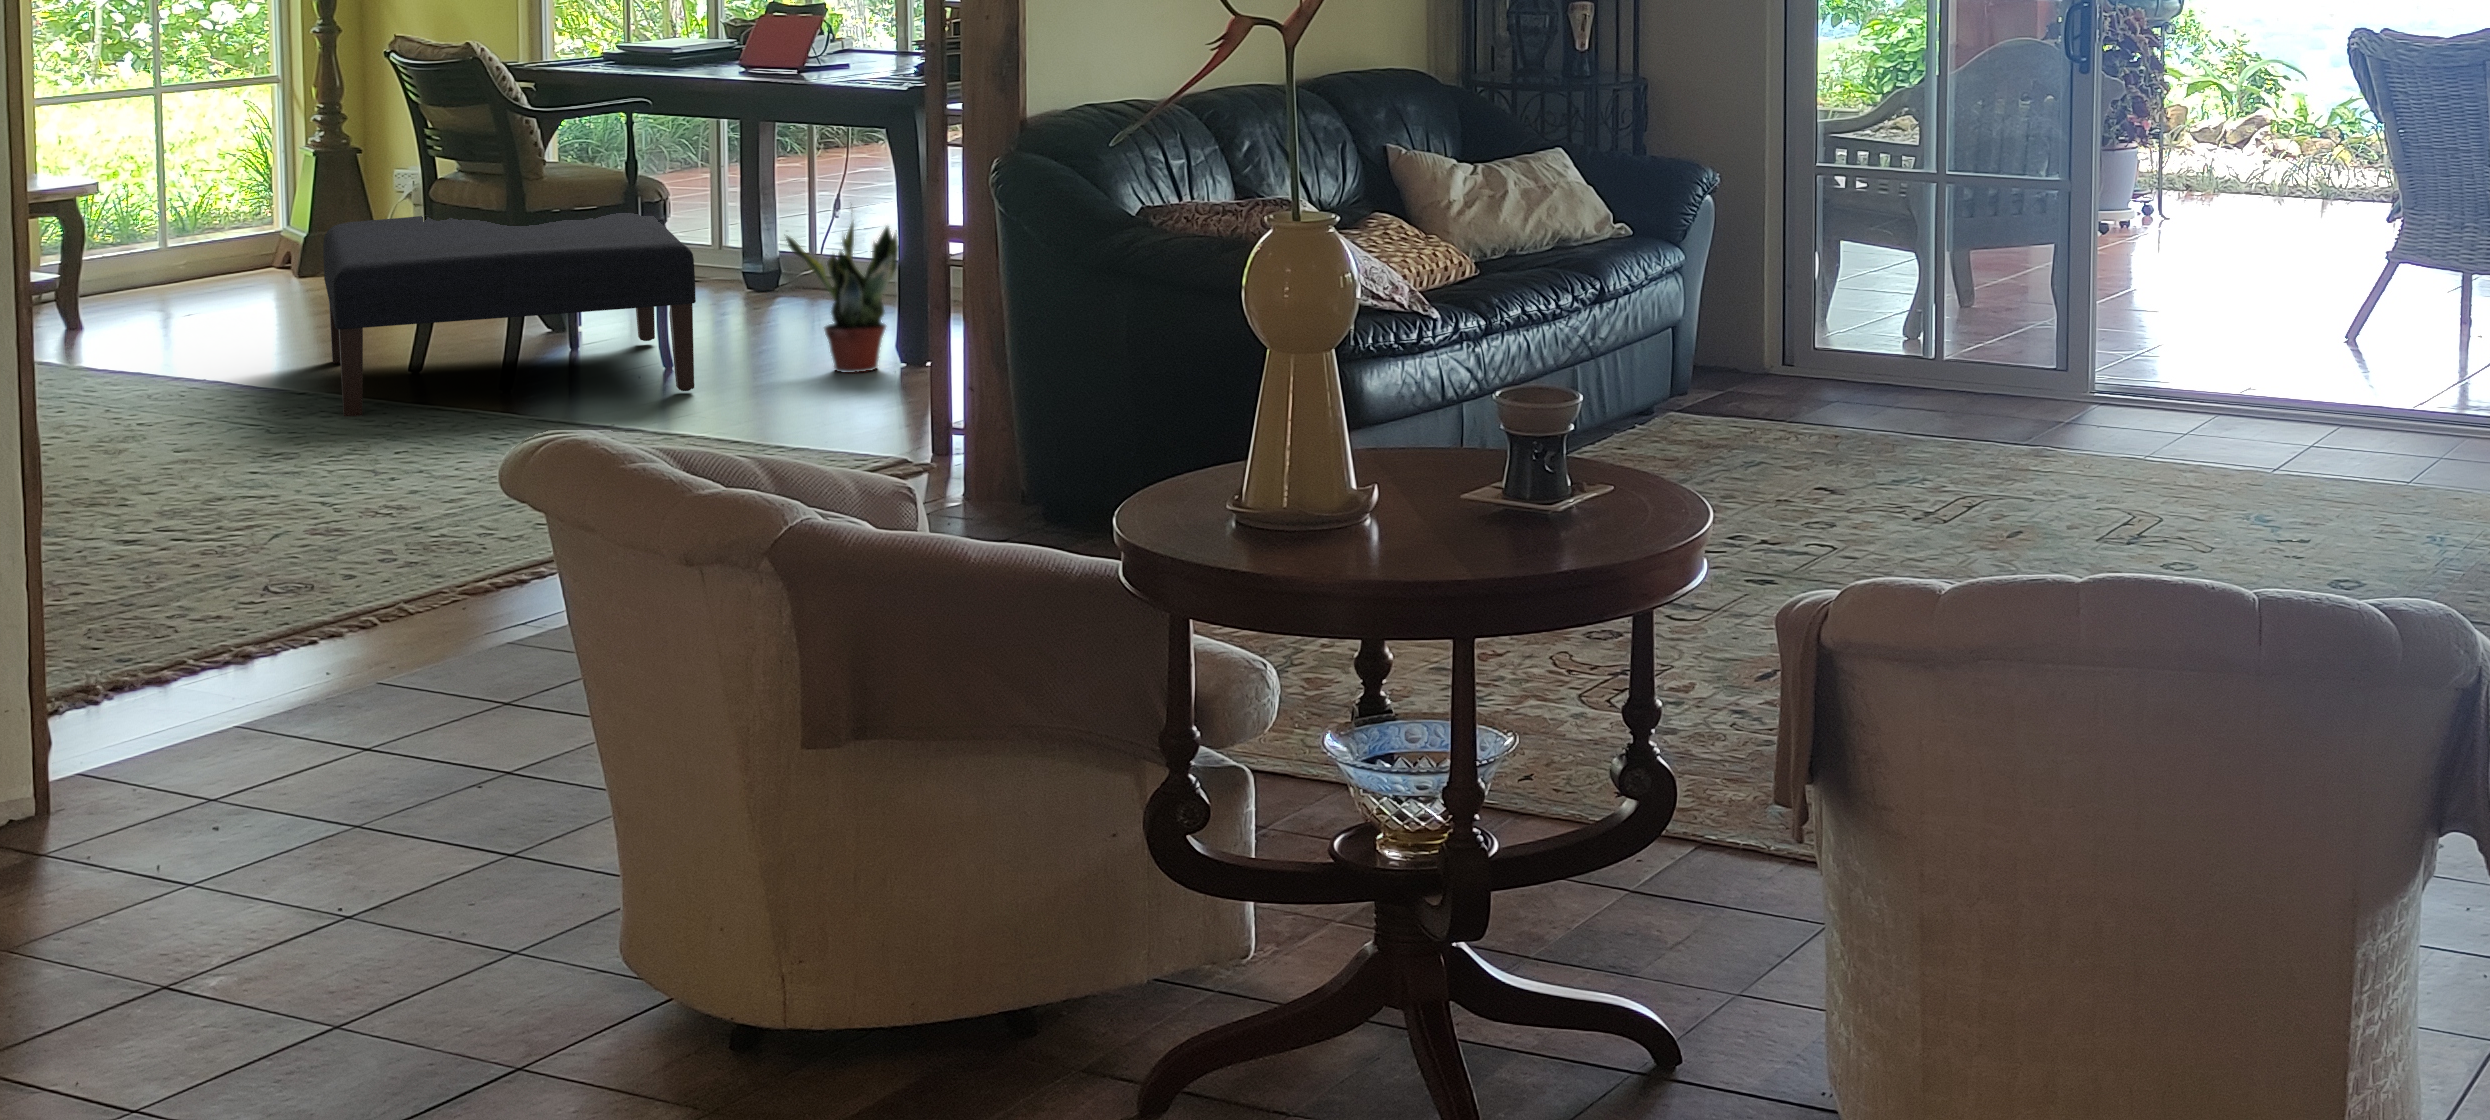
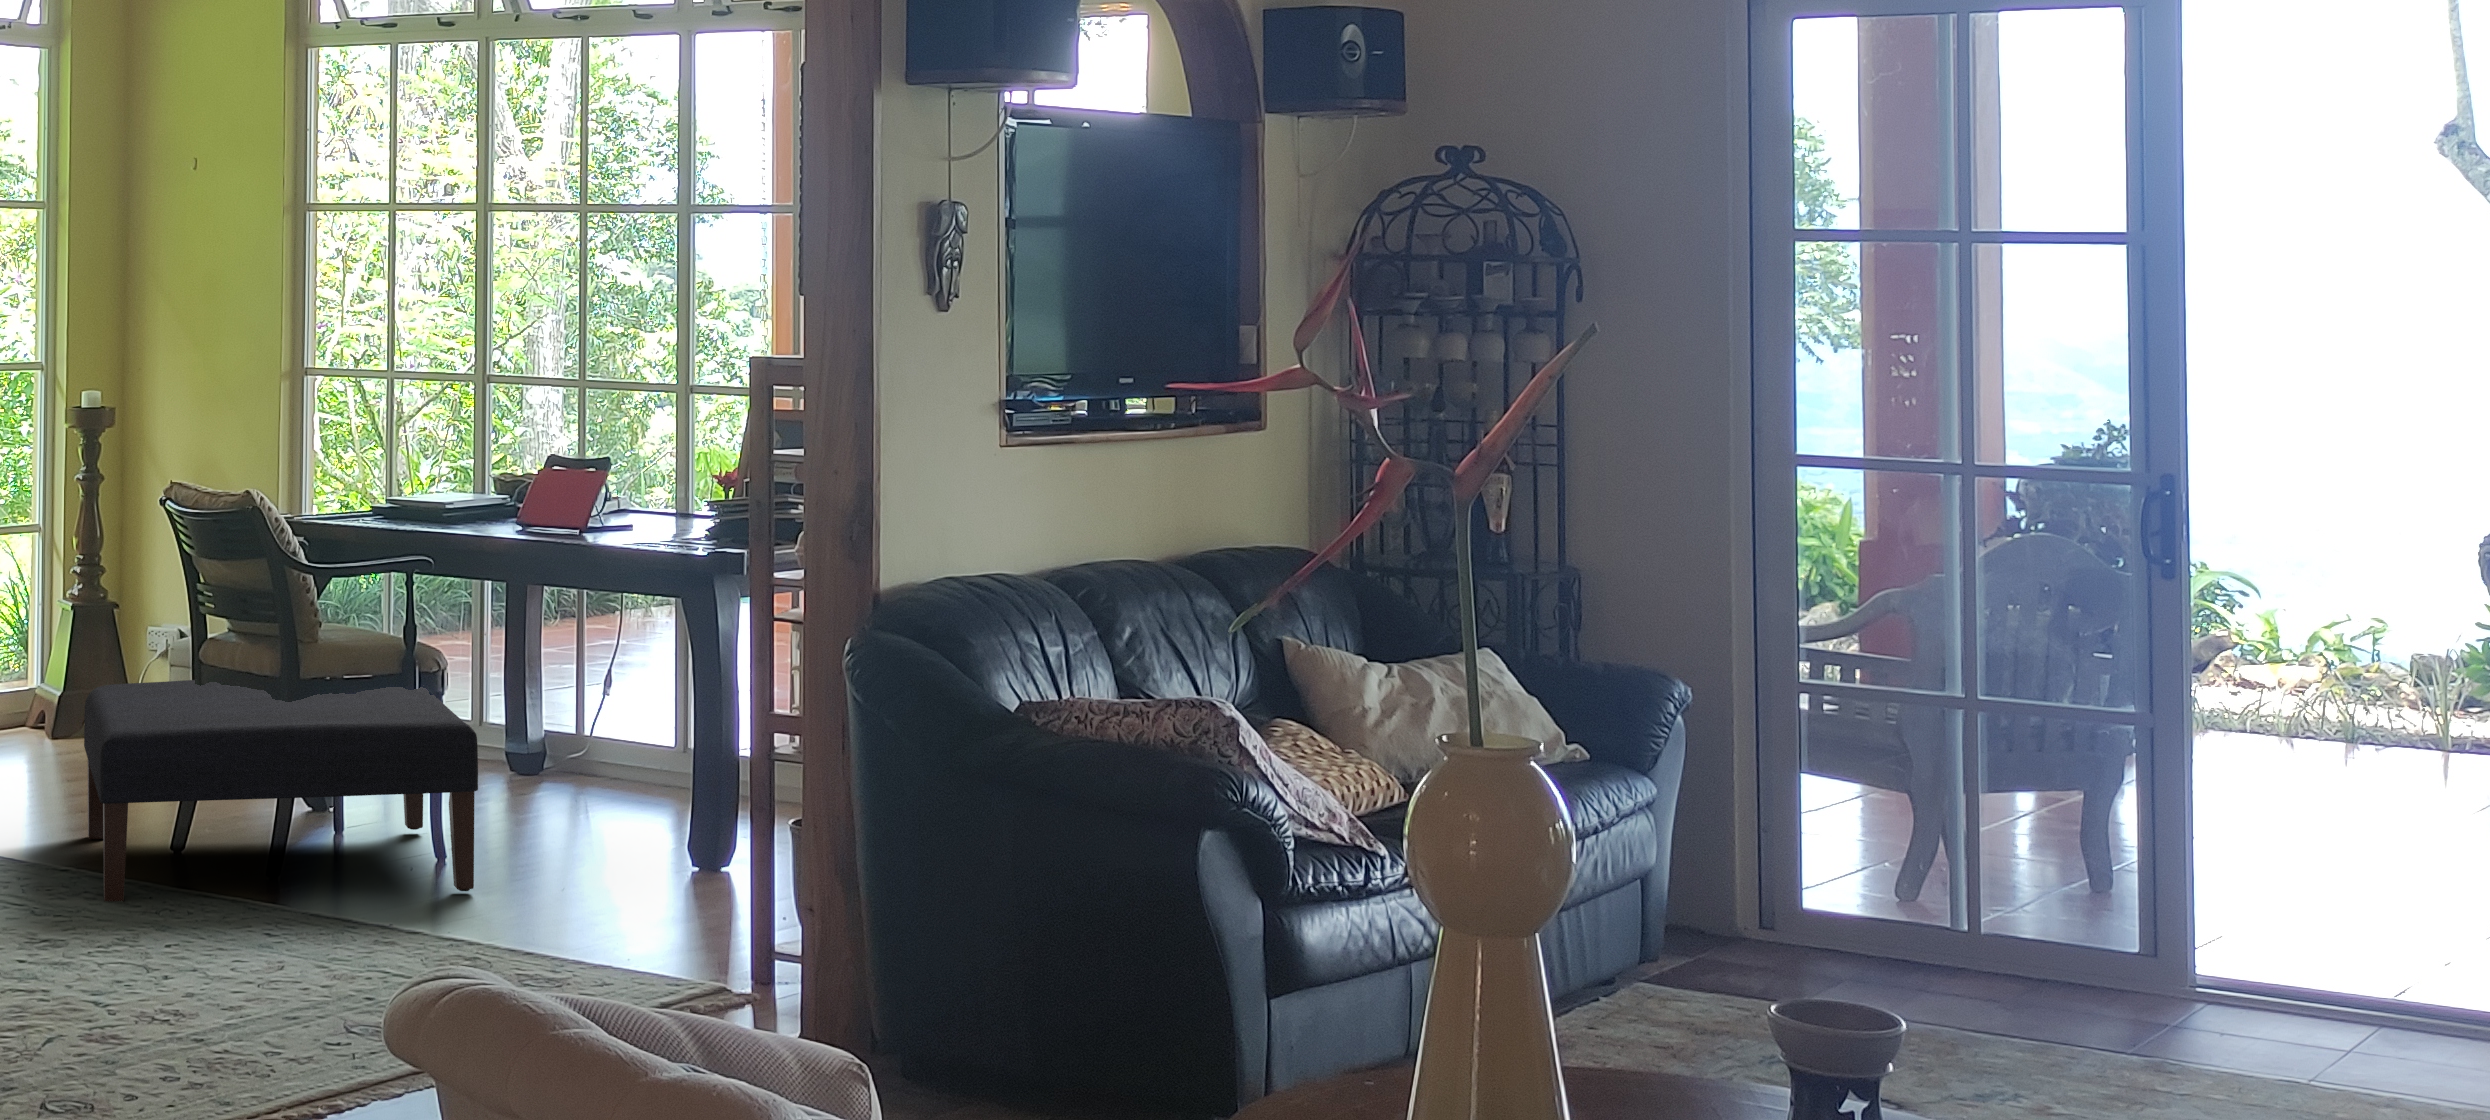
potted plant: present [786,222,899,373] -> none [571,683,697,879]

